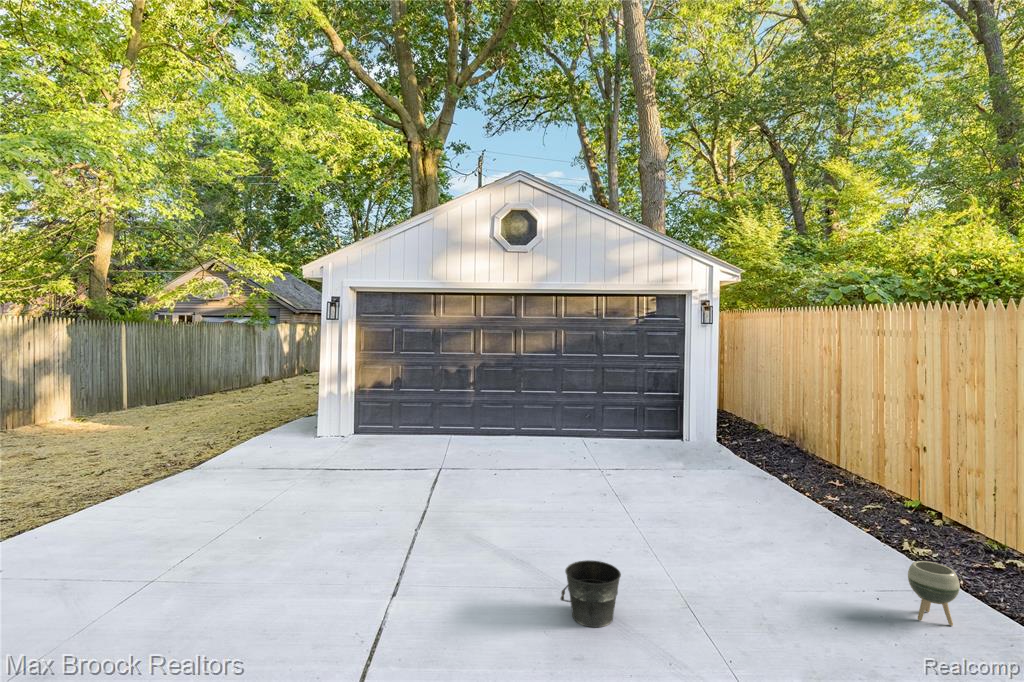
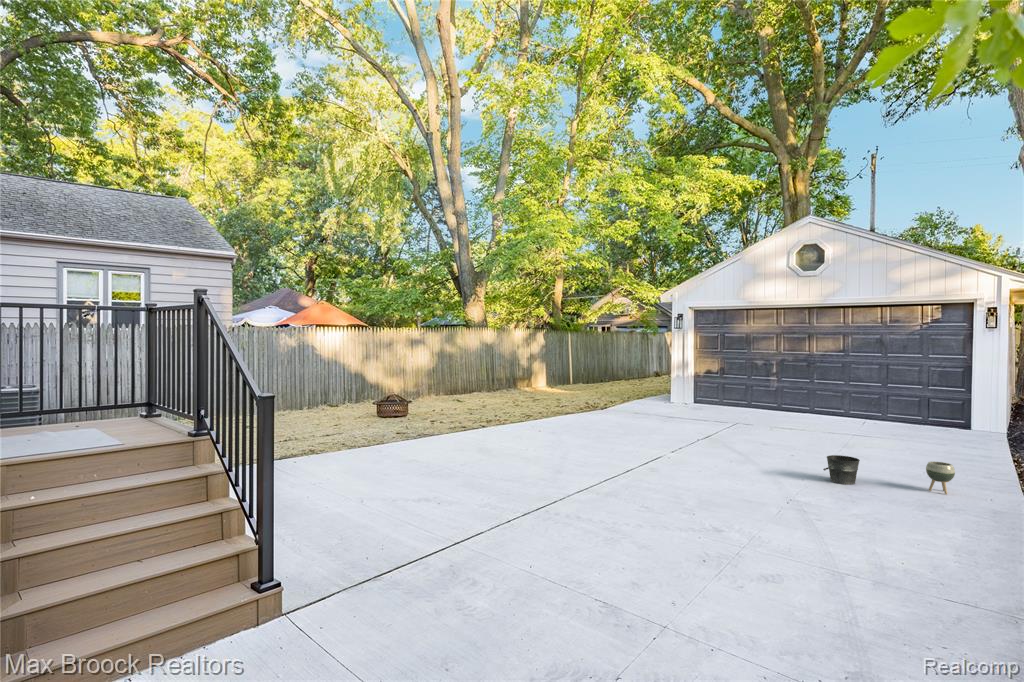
bucket: present [561,560,621,627] -> present [823,455,860,485]

